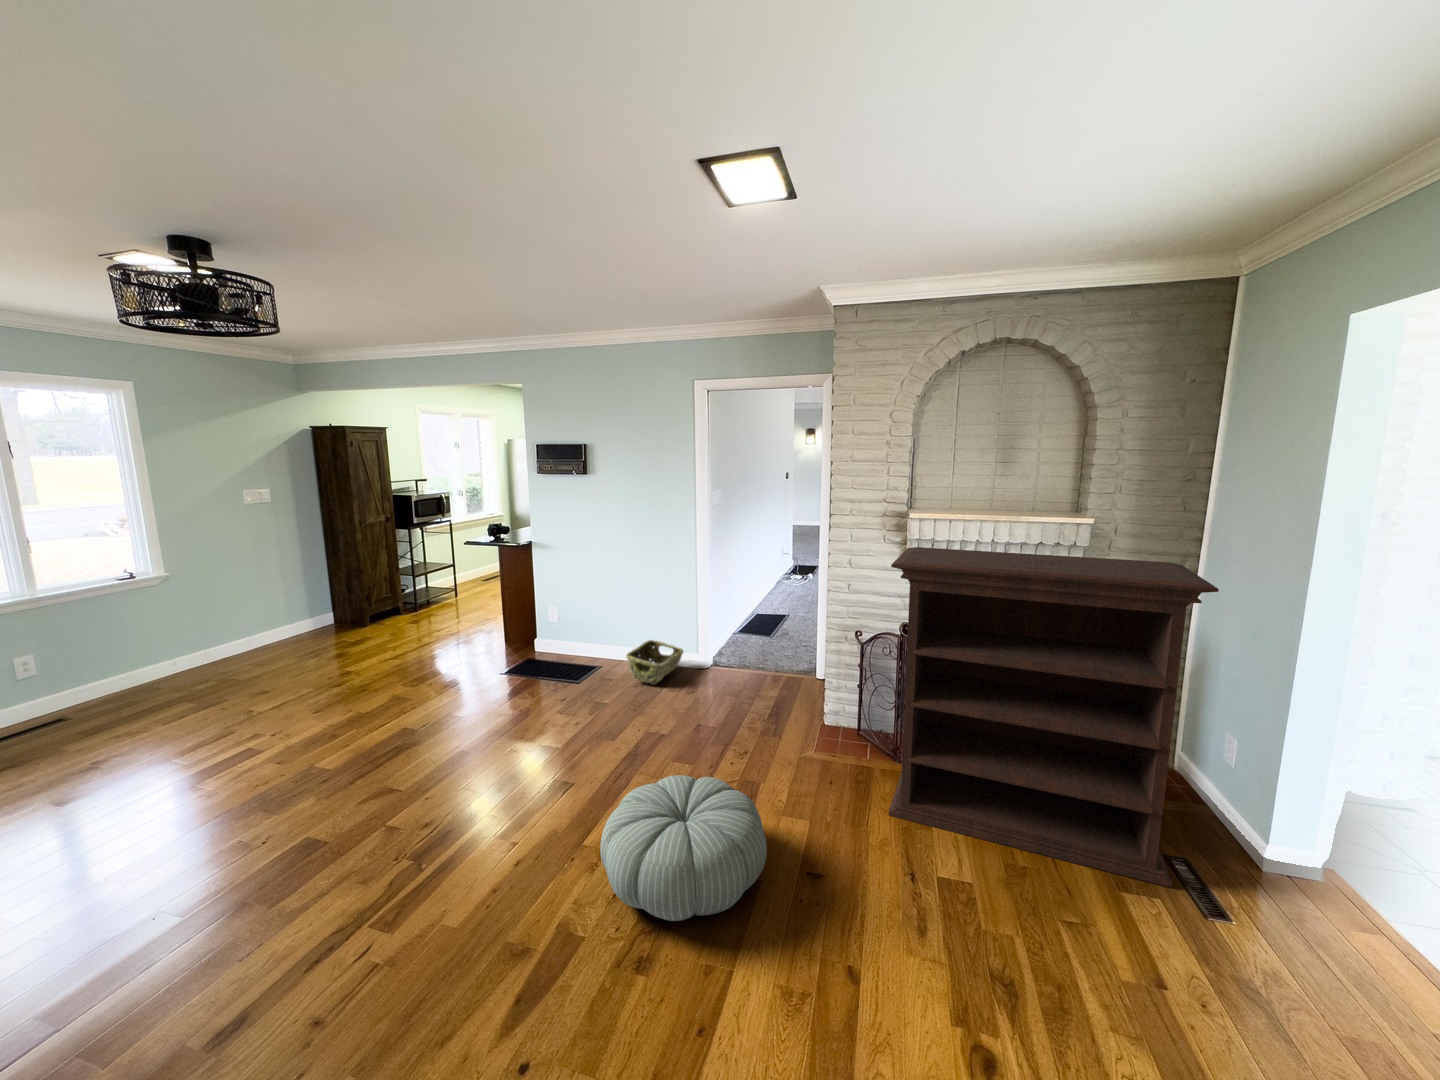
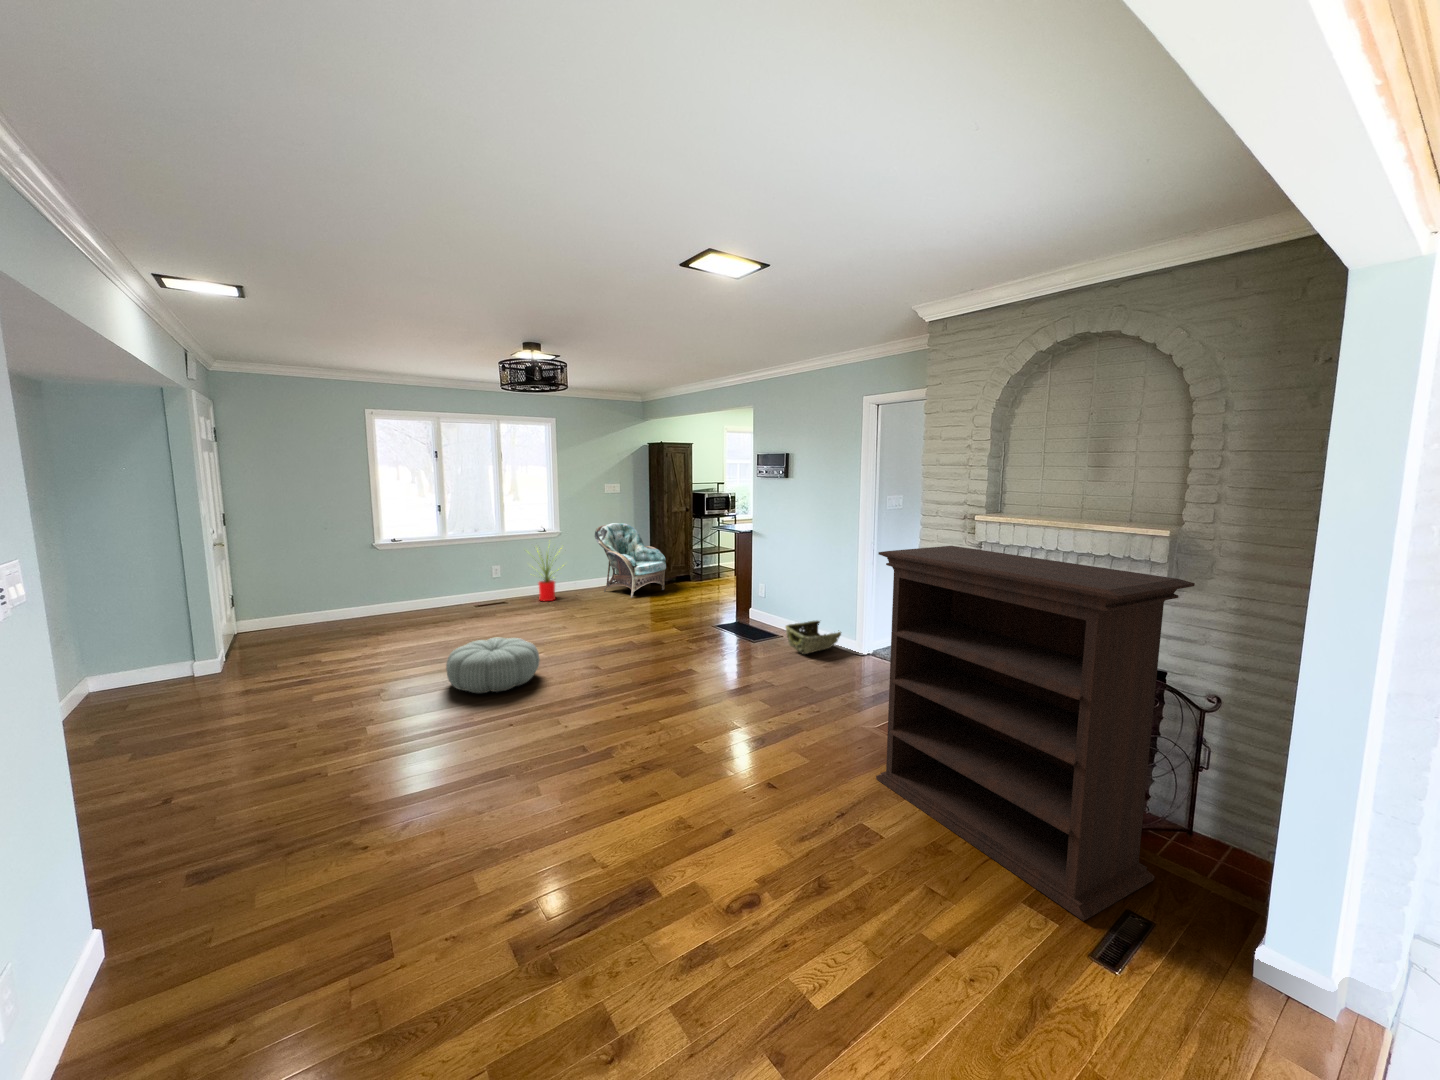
armchair: none [241,547,376,657] -> present [595,523,666,598]
house plant: none [95,588,211,696] -> present [537,551,559,601]
pouf: present [600,775,767,921] -> present [446,637,540,693]

